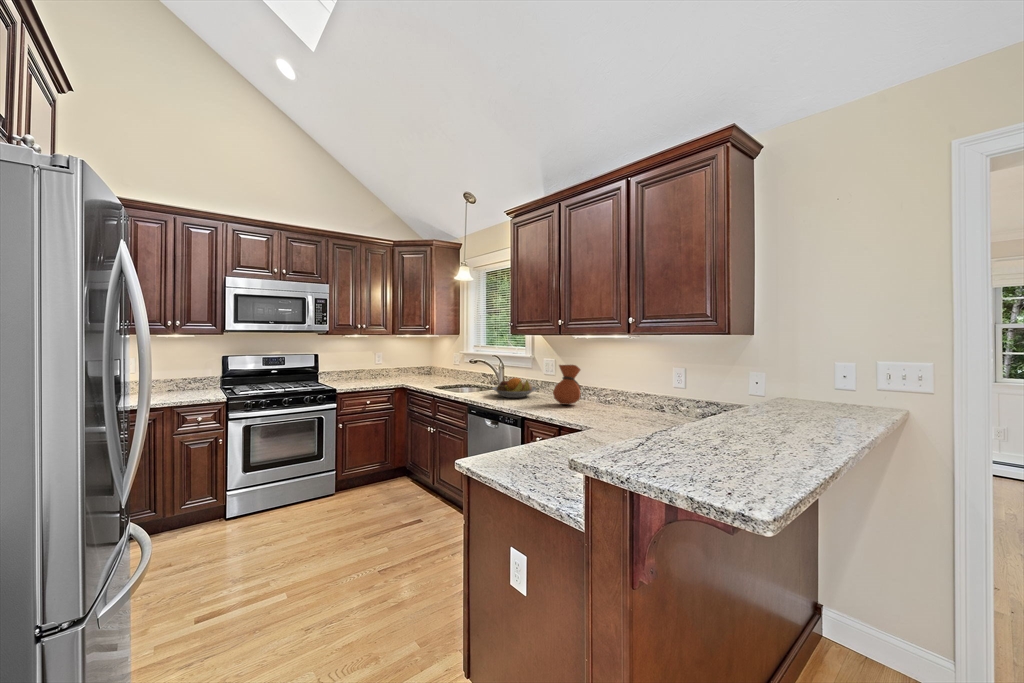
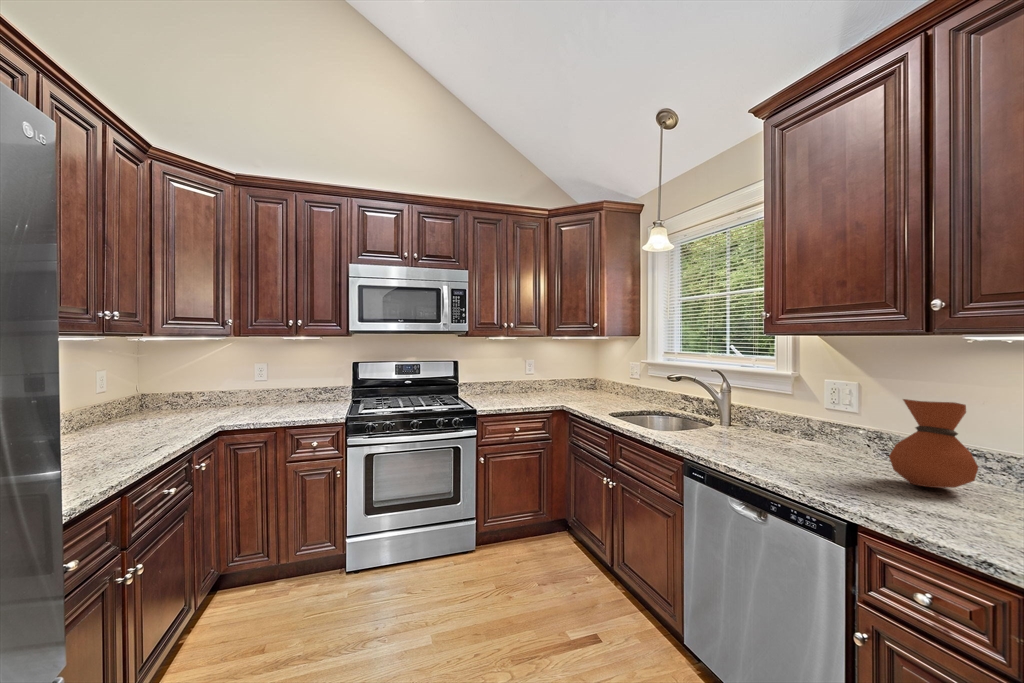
fruit bowl: present [492,378,537,398] -> none [723,412,818,452]

